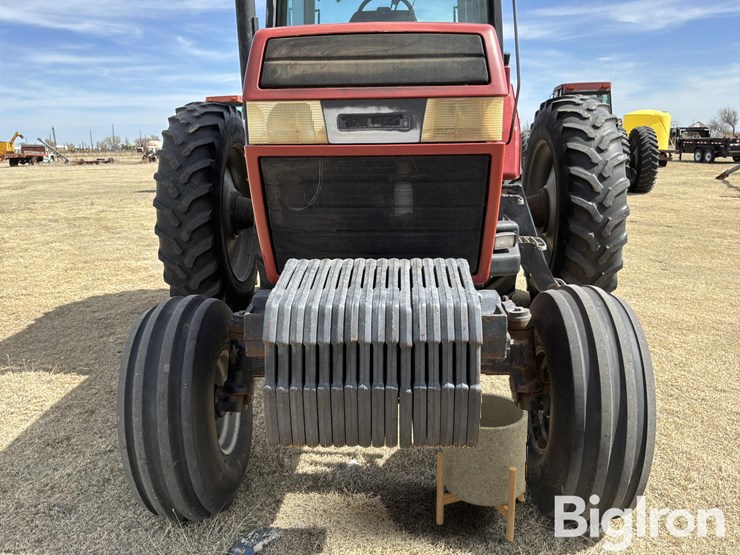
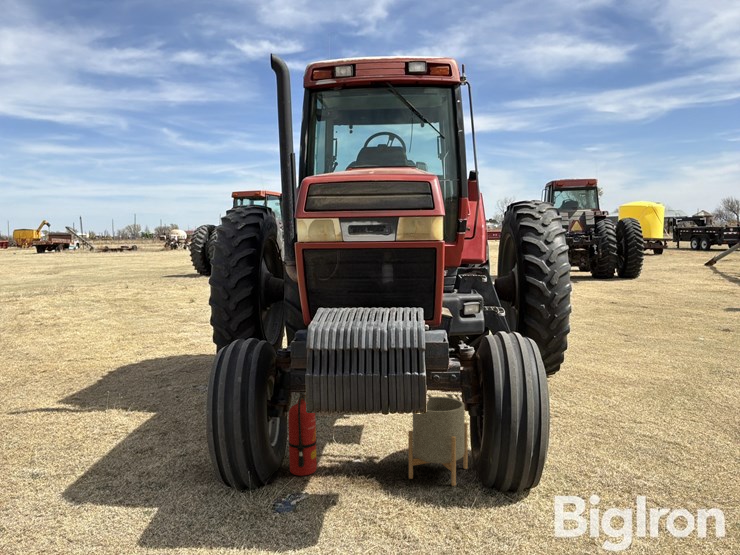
fire extinguisher: none [245,377,292,518] -> present [288,392,317,476]

